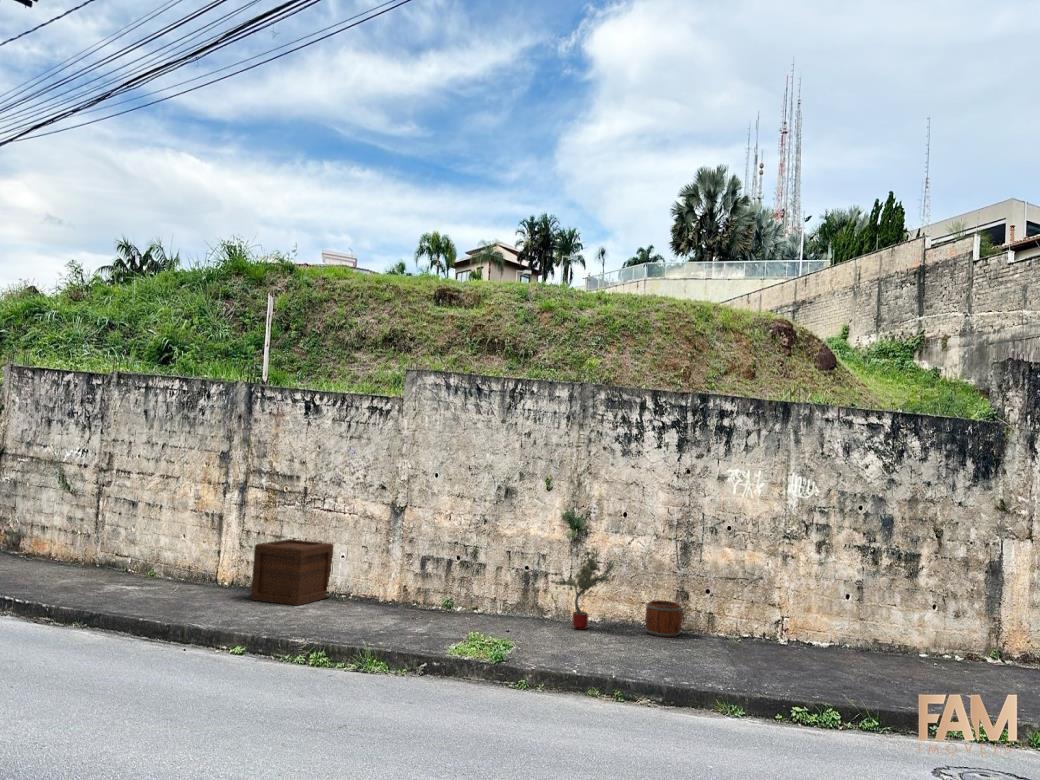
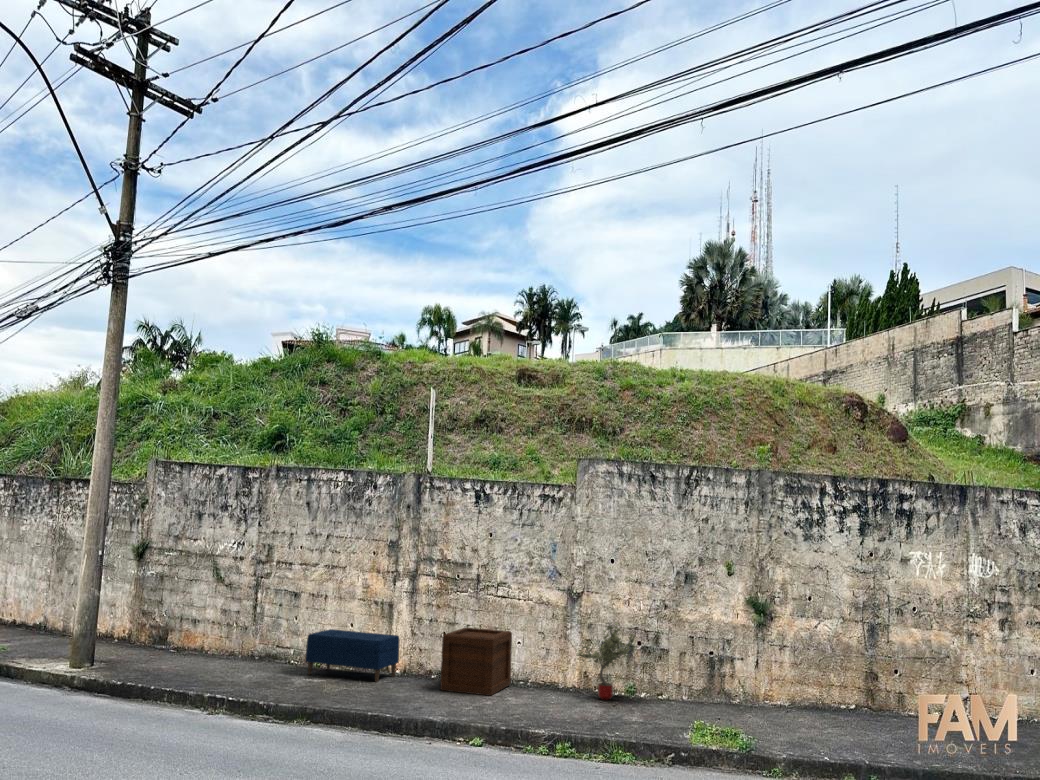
bench: none [130,539,227,592] -> present [306,629,400,682]
potted tree: present [551,548,615,630] -> present [578,622,636,700]
bucket: present [645,600,682,637] -> none [842,682,879,719]

